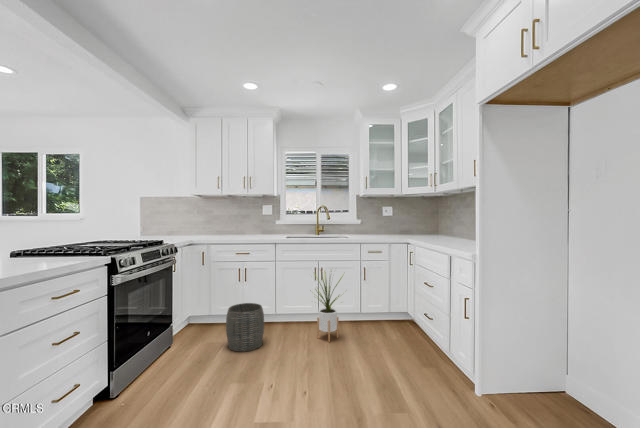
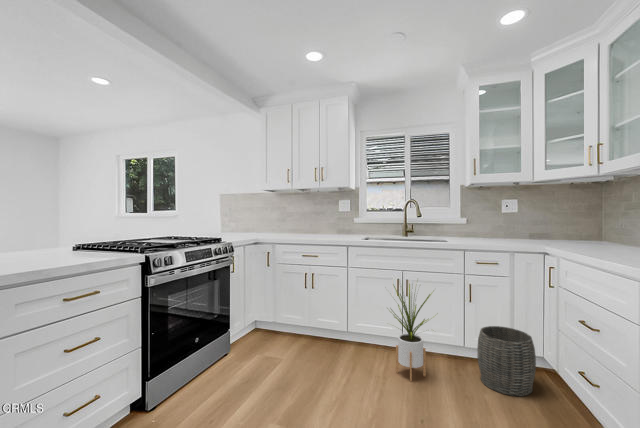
woven basket: present [226,303,264,352] -> present [477,326,536,396]

